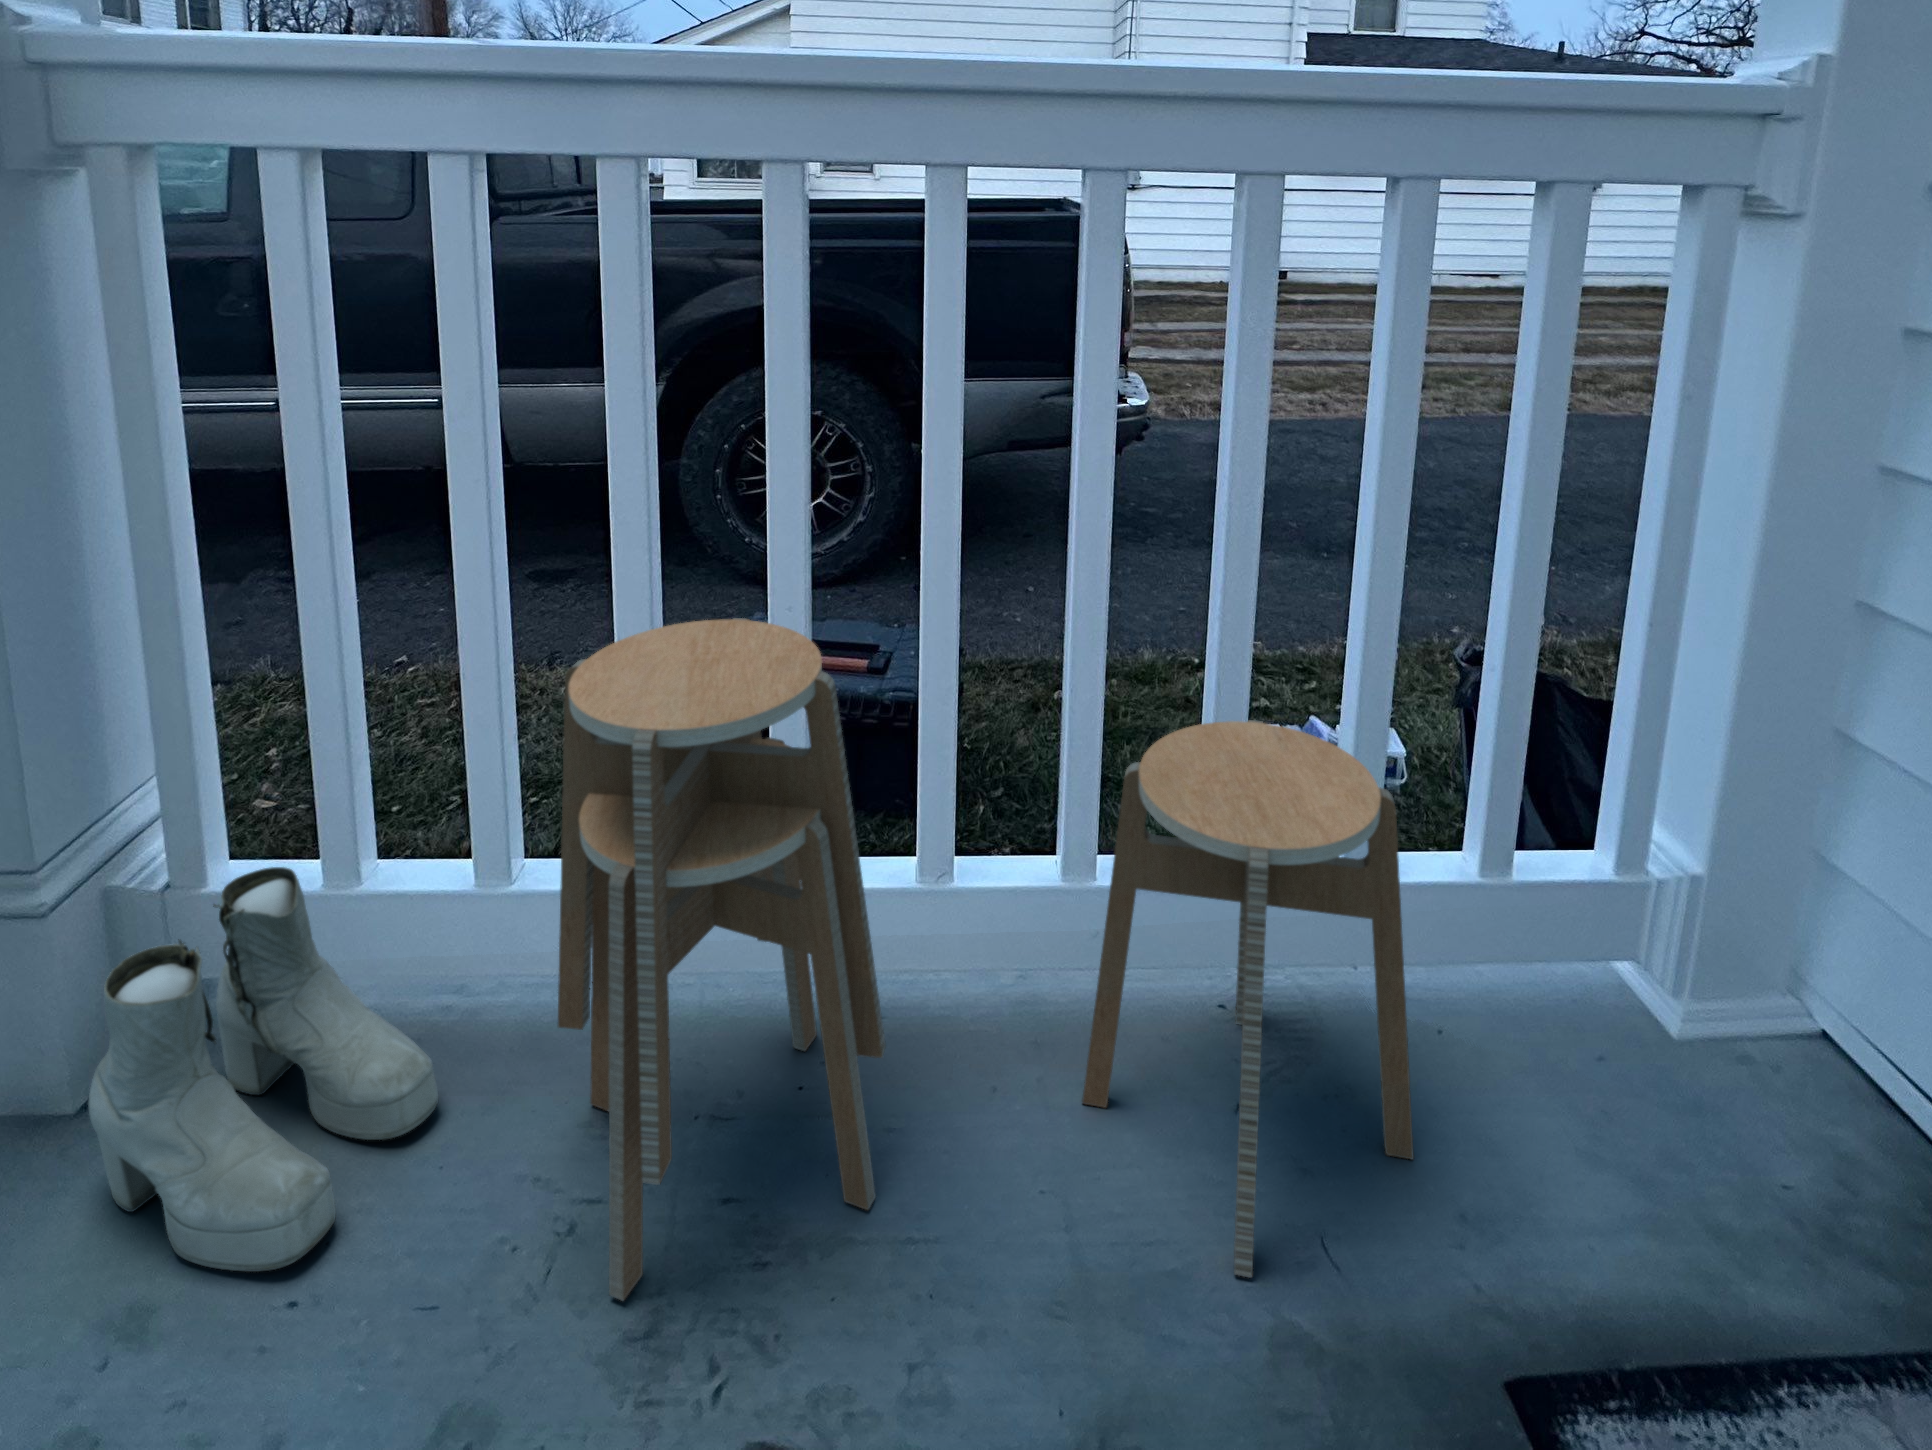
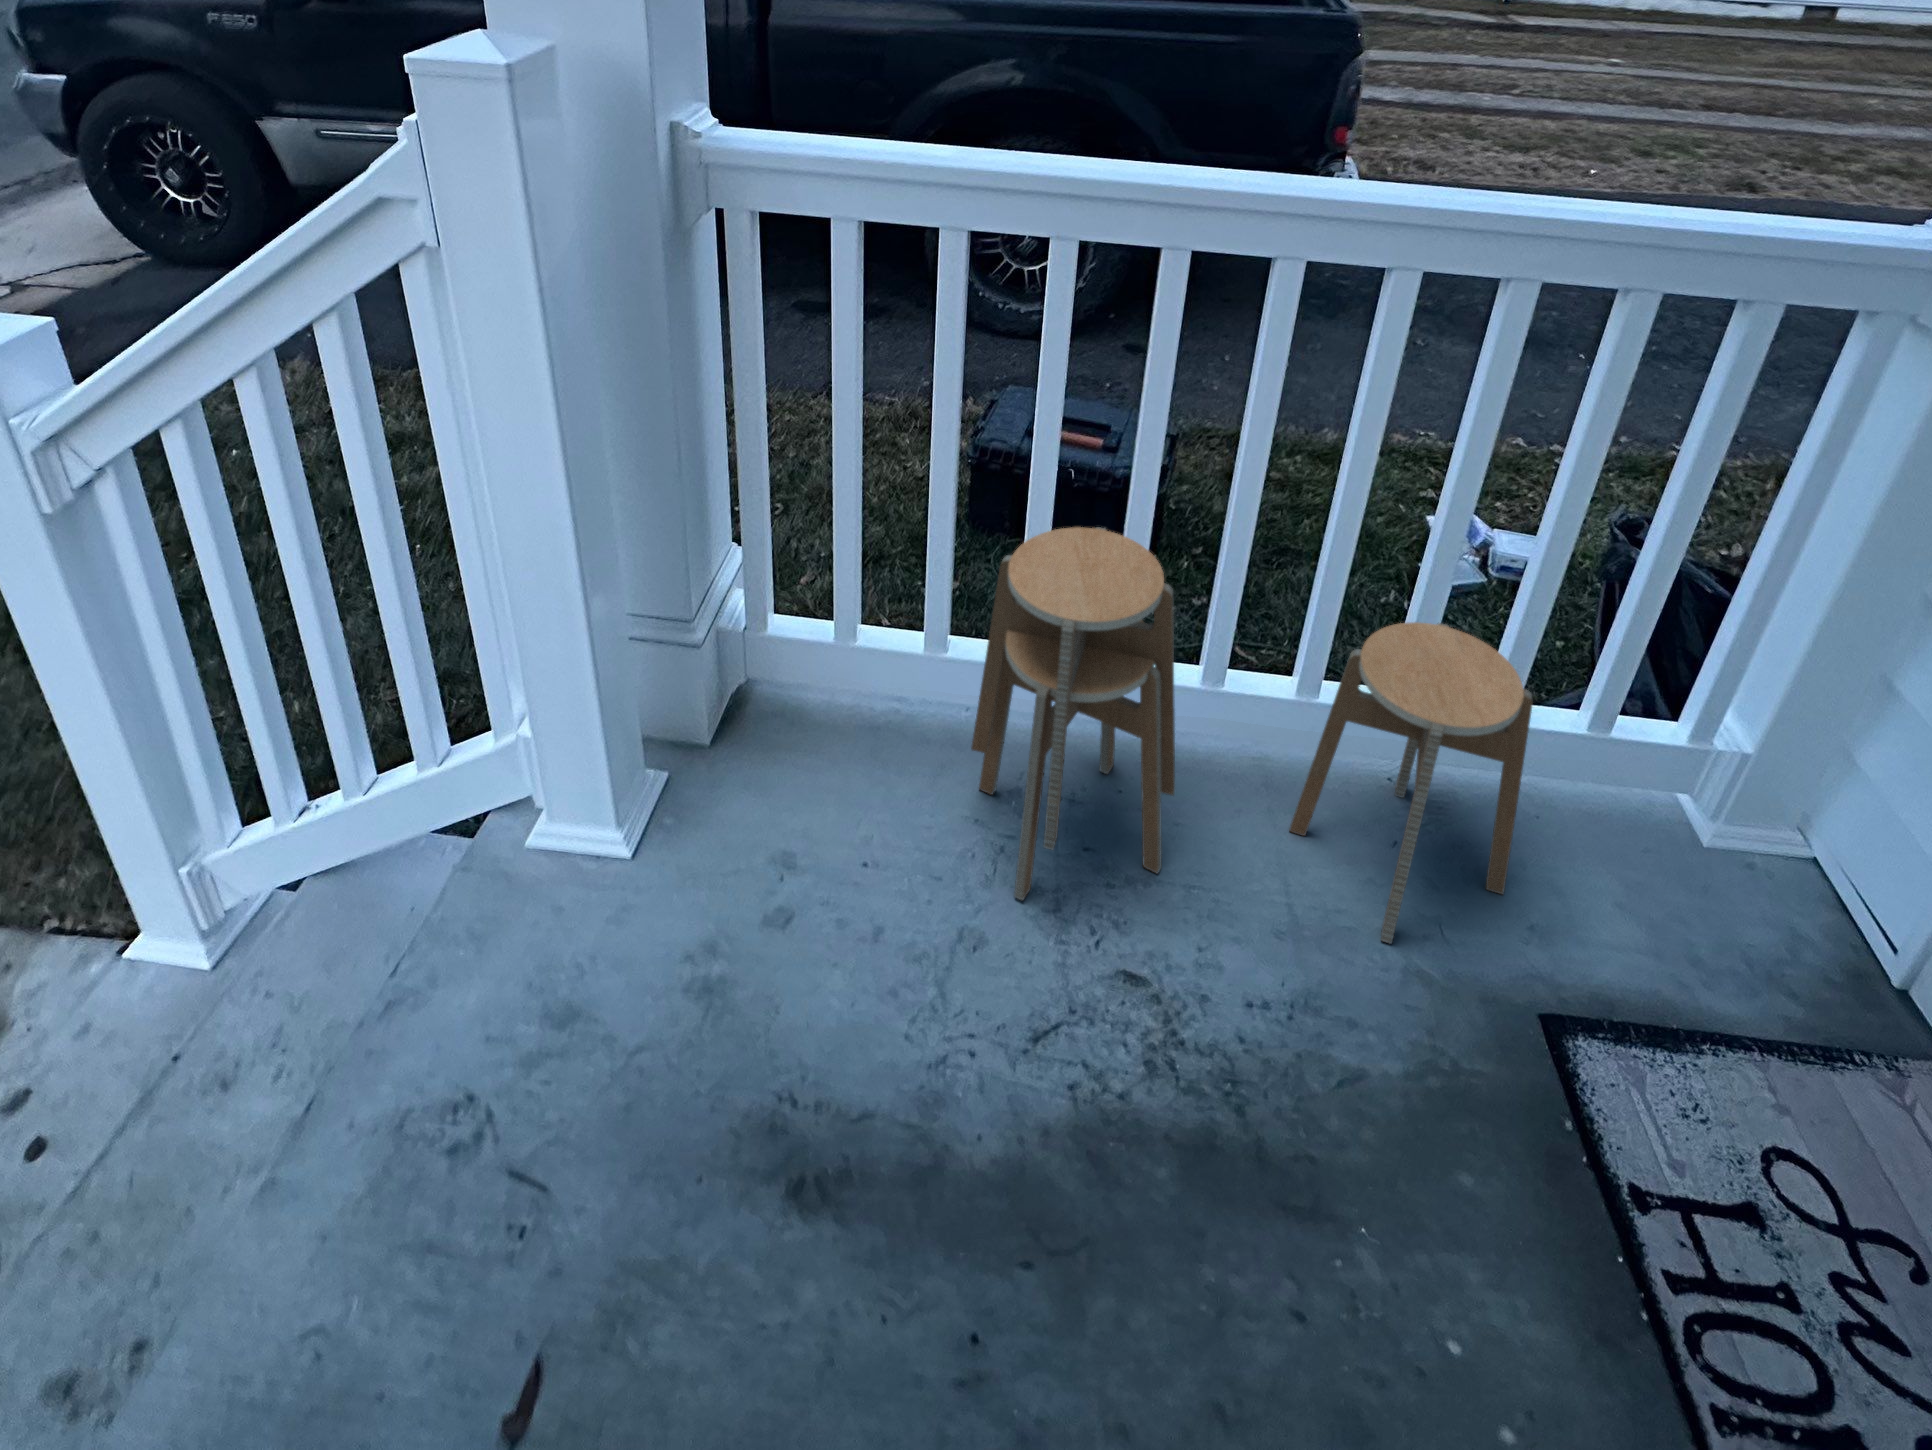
boots: present [89,867,439,1272] -> none [707,633,889,856]

